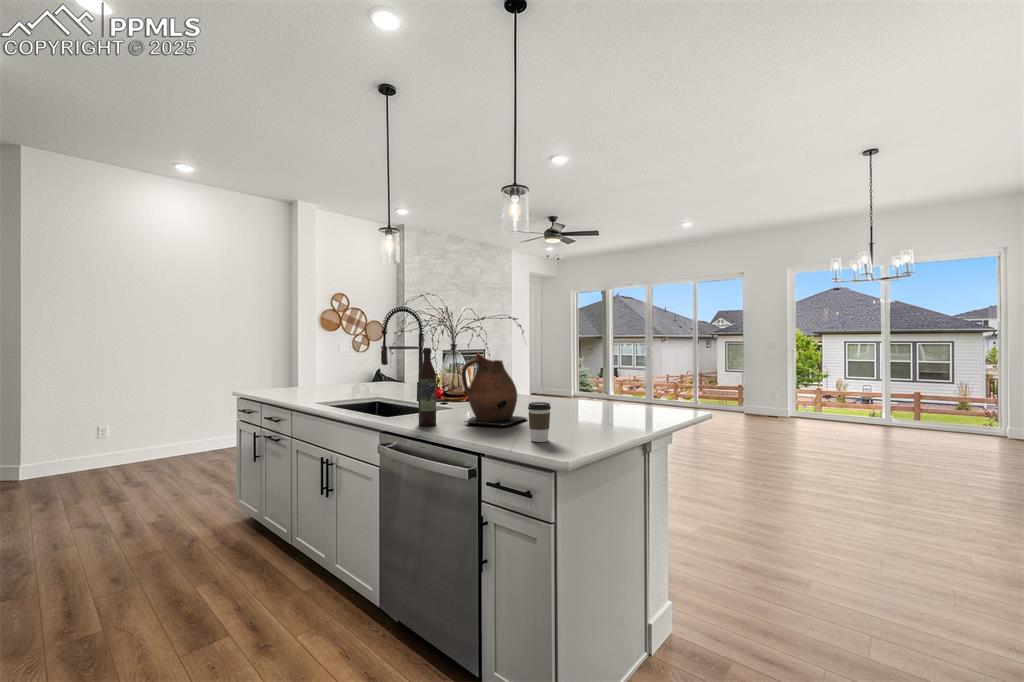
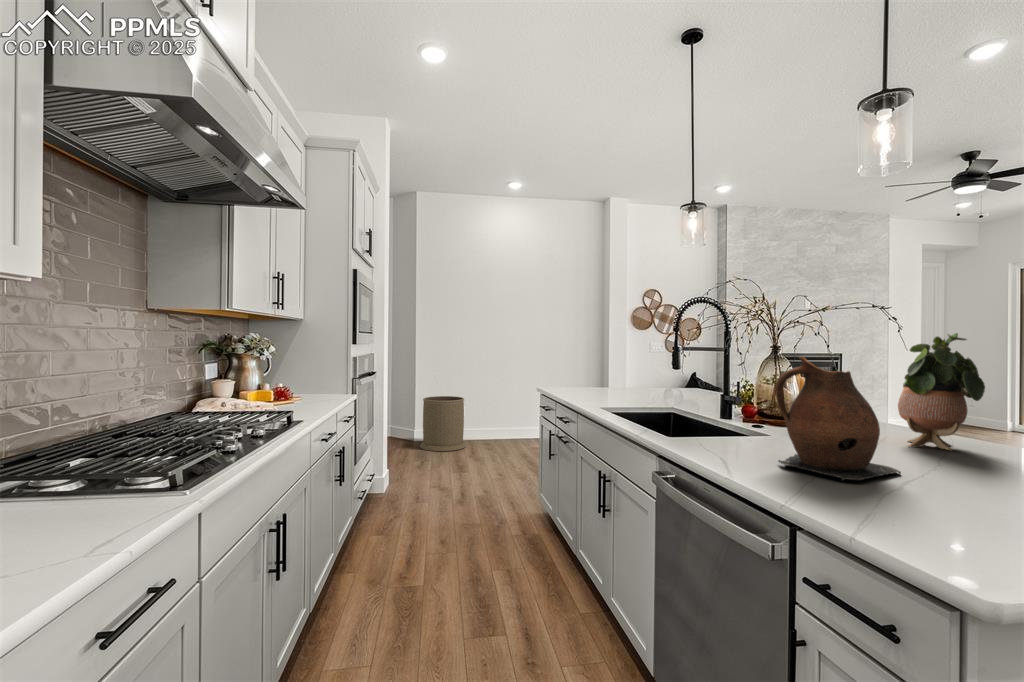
potted plant: none [524,335,564,406] -> present [898,333,985,451]
wine bottle: present [418,348,436,426] -> none [707,349,734,459]
coffee cup: present [528,402,551,442] -> none [899,453,956,533]
trash can: none [45,413,120,484] -> present [420,396,466,451]

